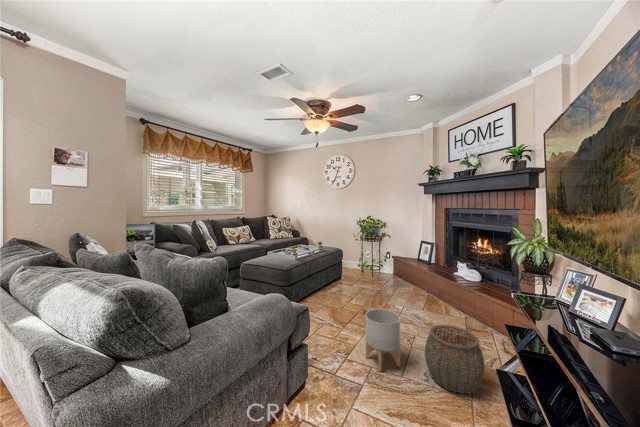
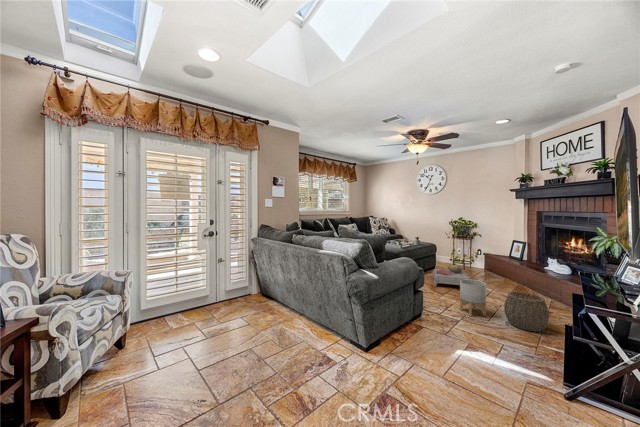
ottoman: none [335,278,381,313] -> present [433,265,469,286]

